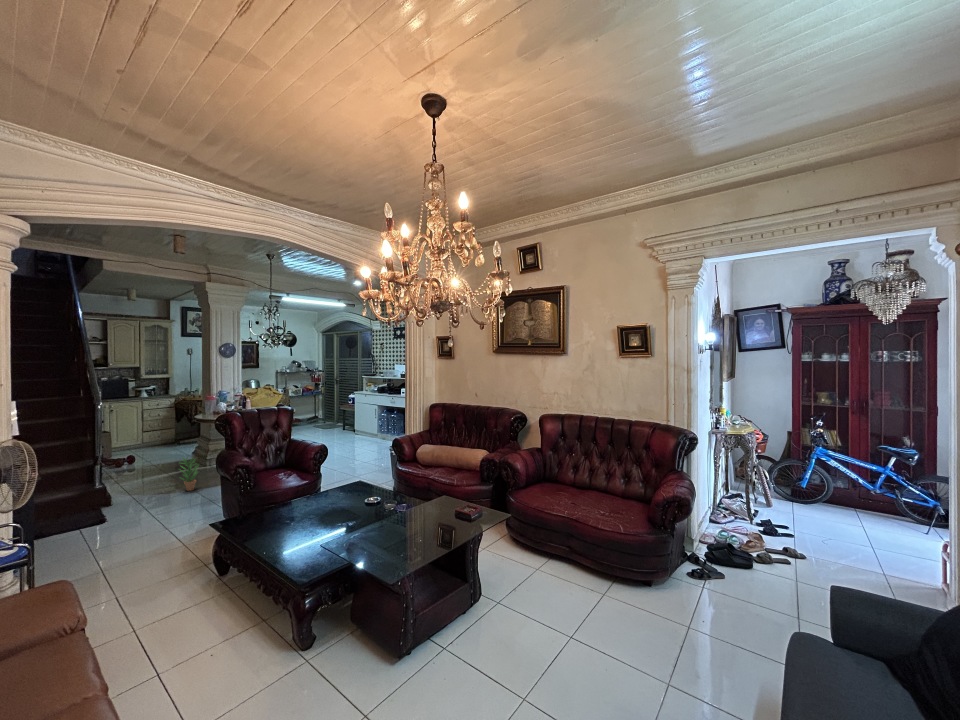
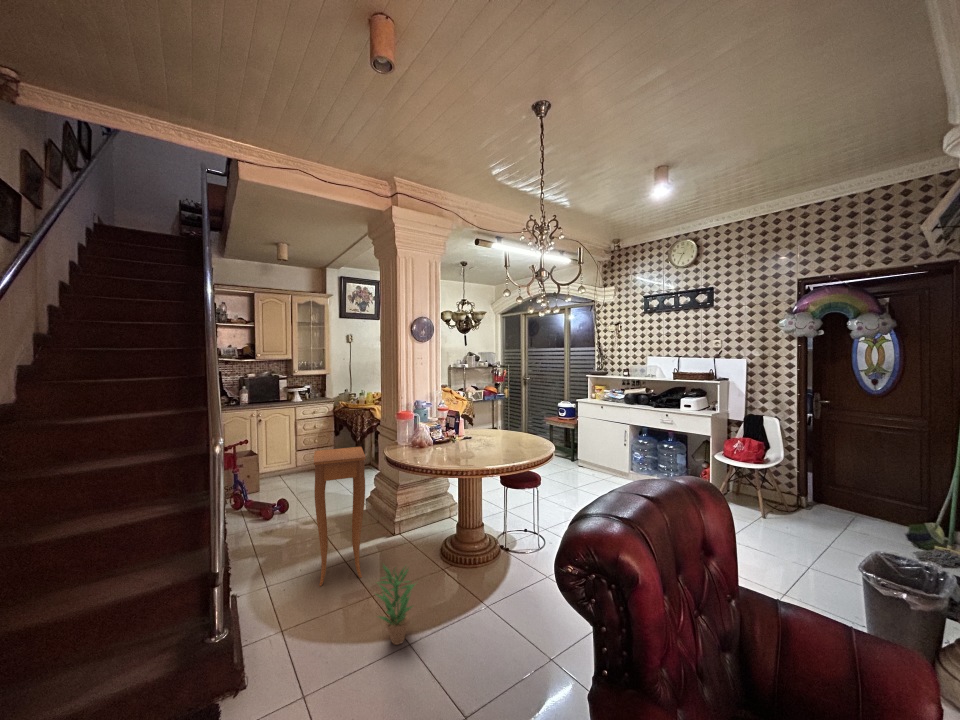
side table: none [149,414,181,482] -> present [314,447,366,586]

